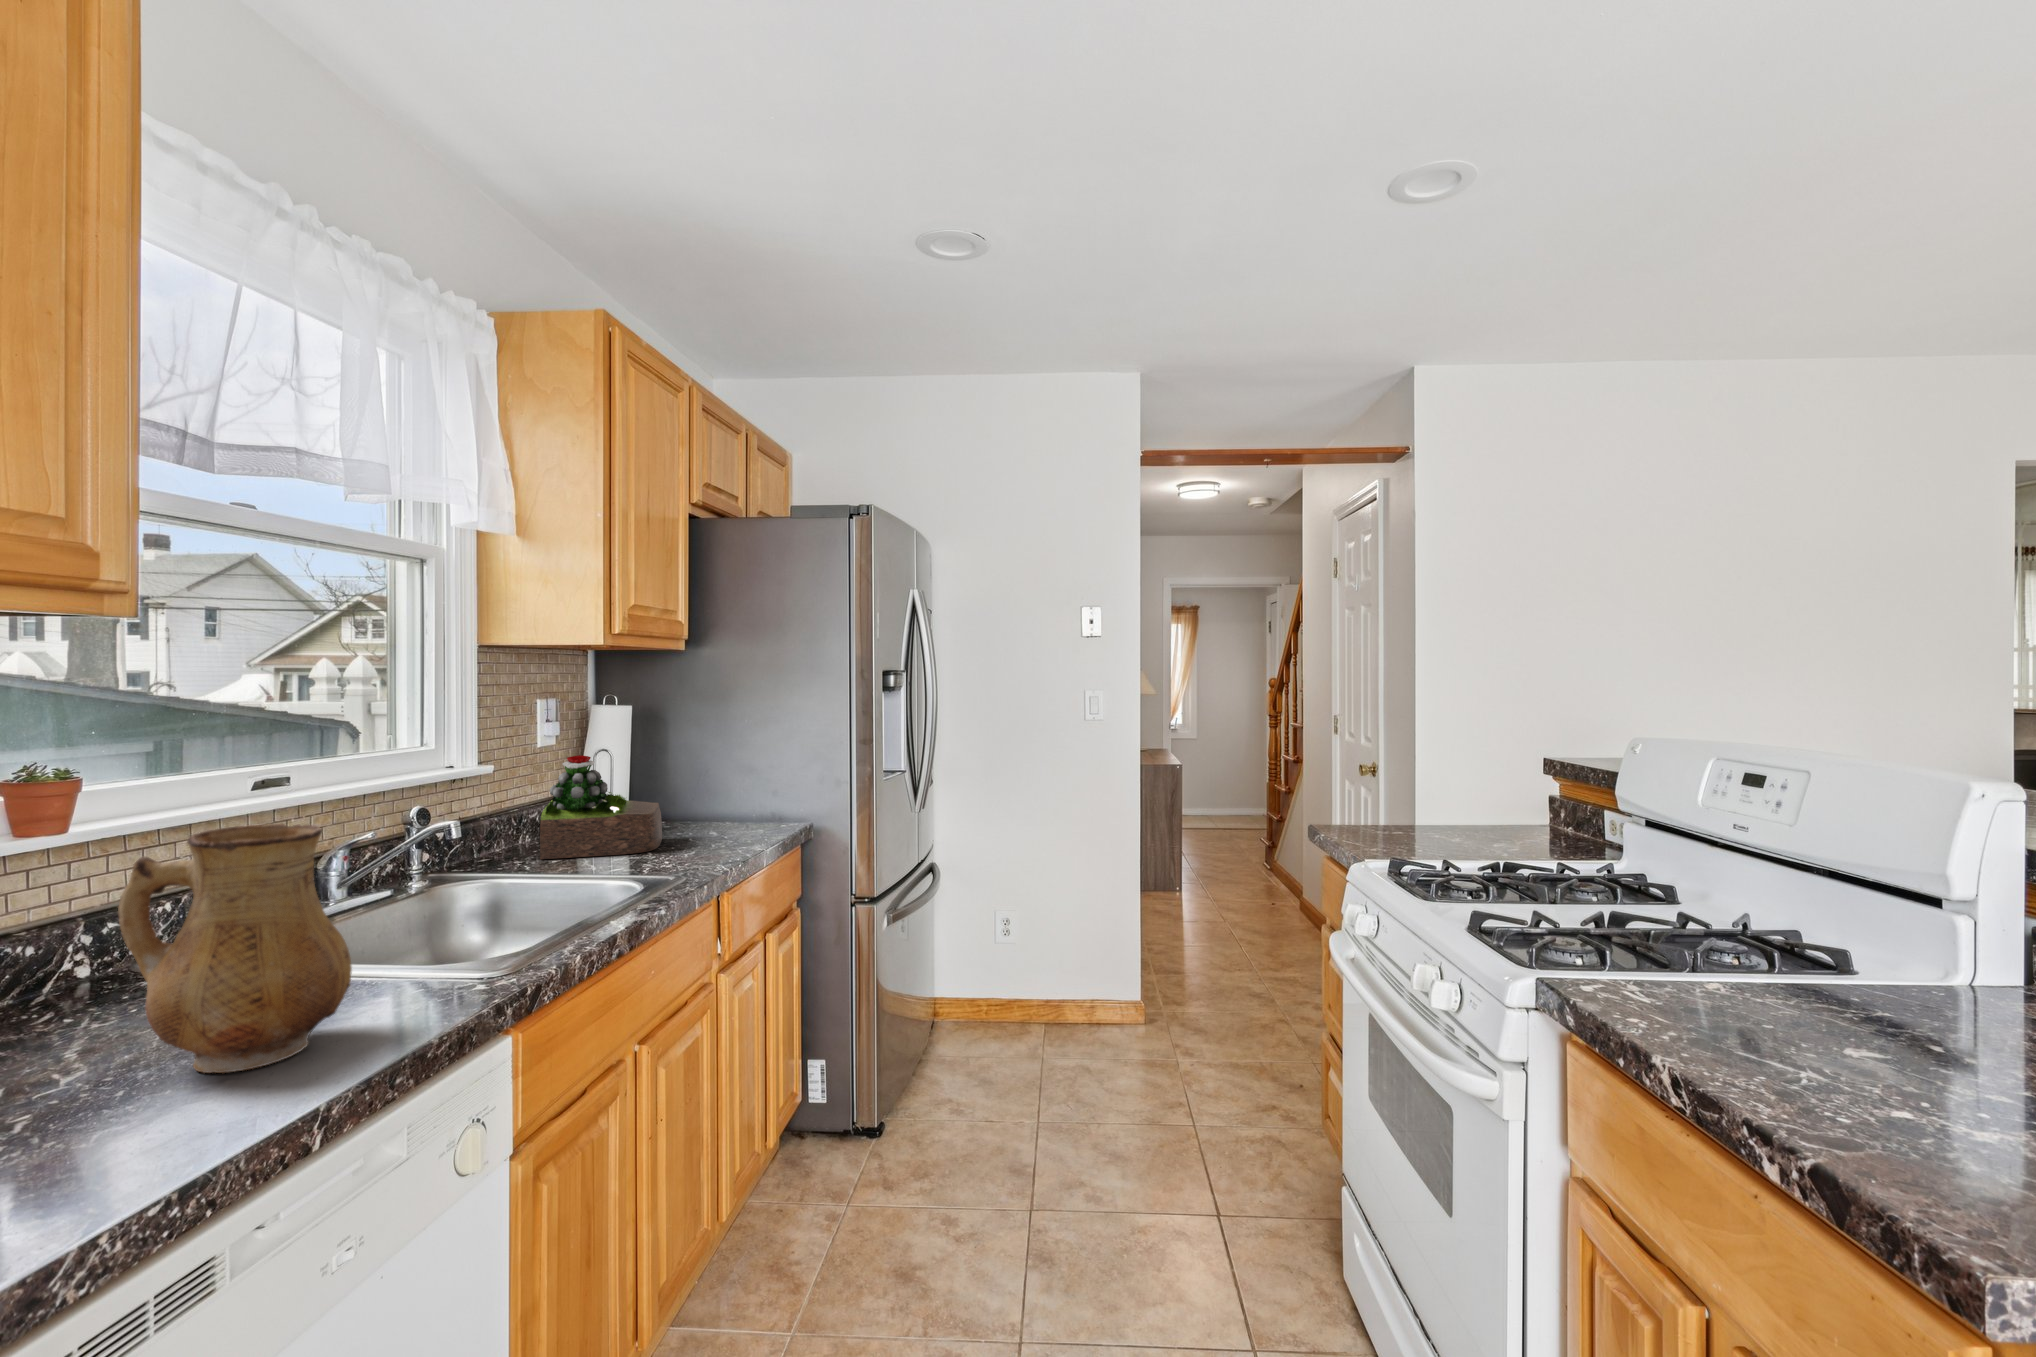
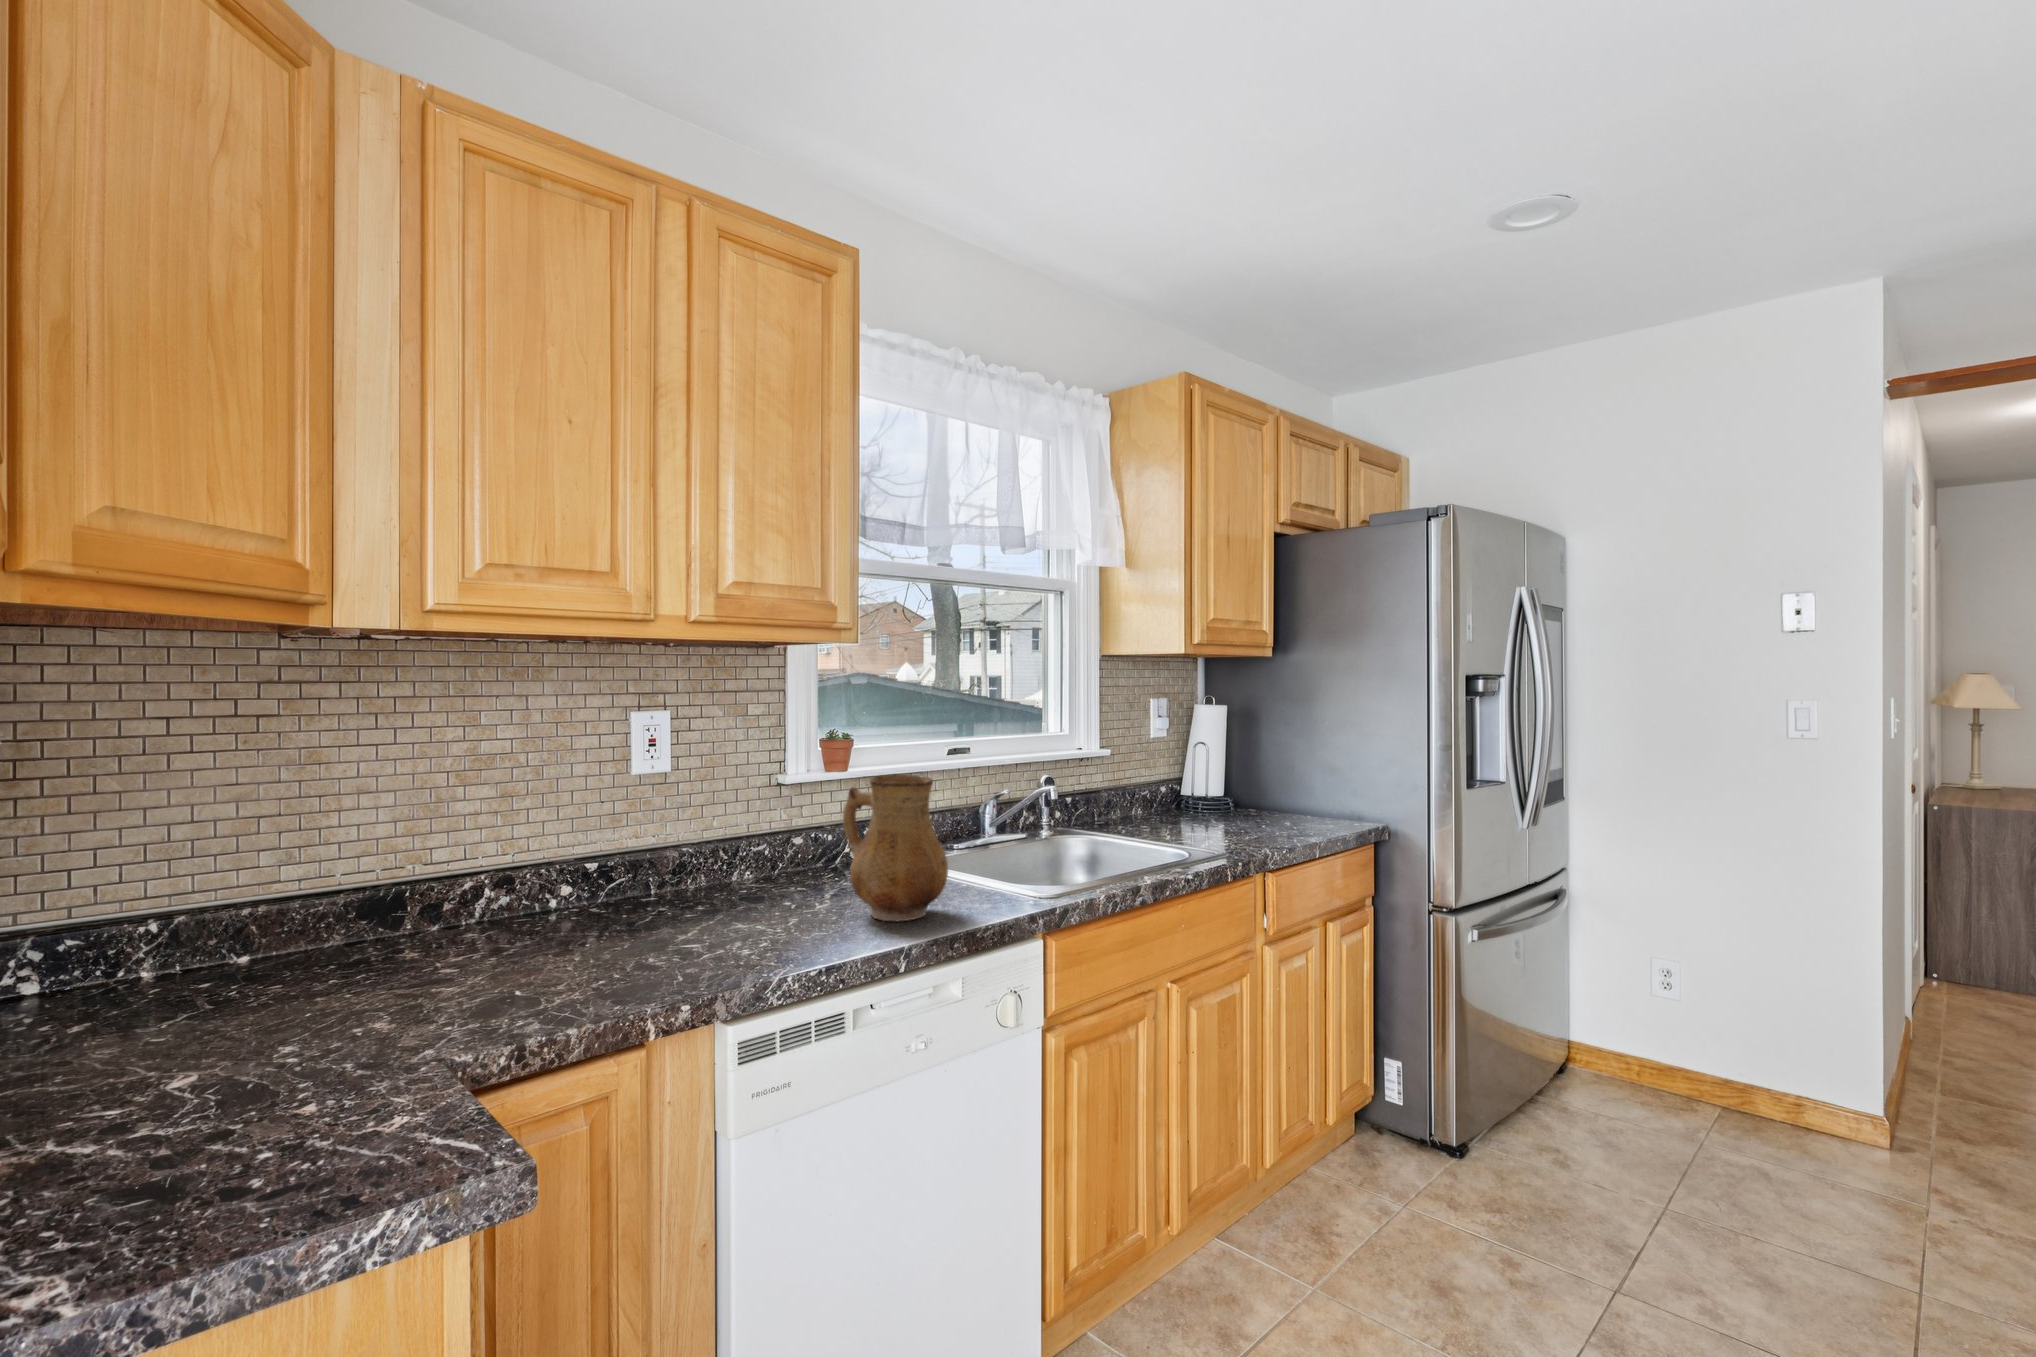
succulent plant: present [540,756,662,859] -> none [1137,747,1240,834]

